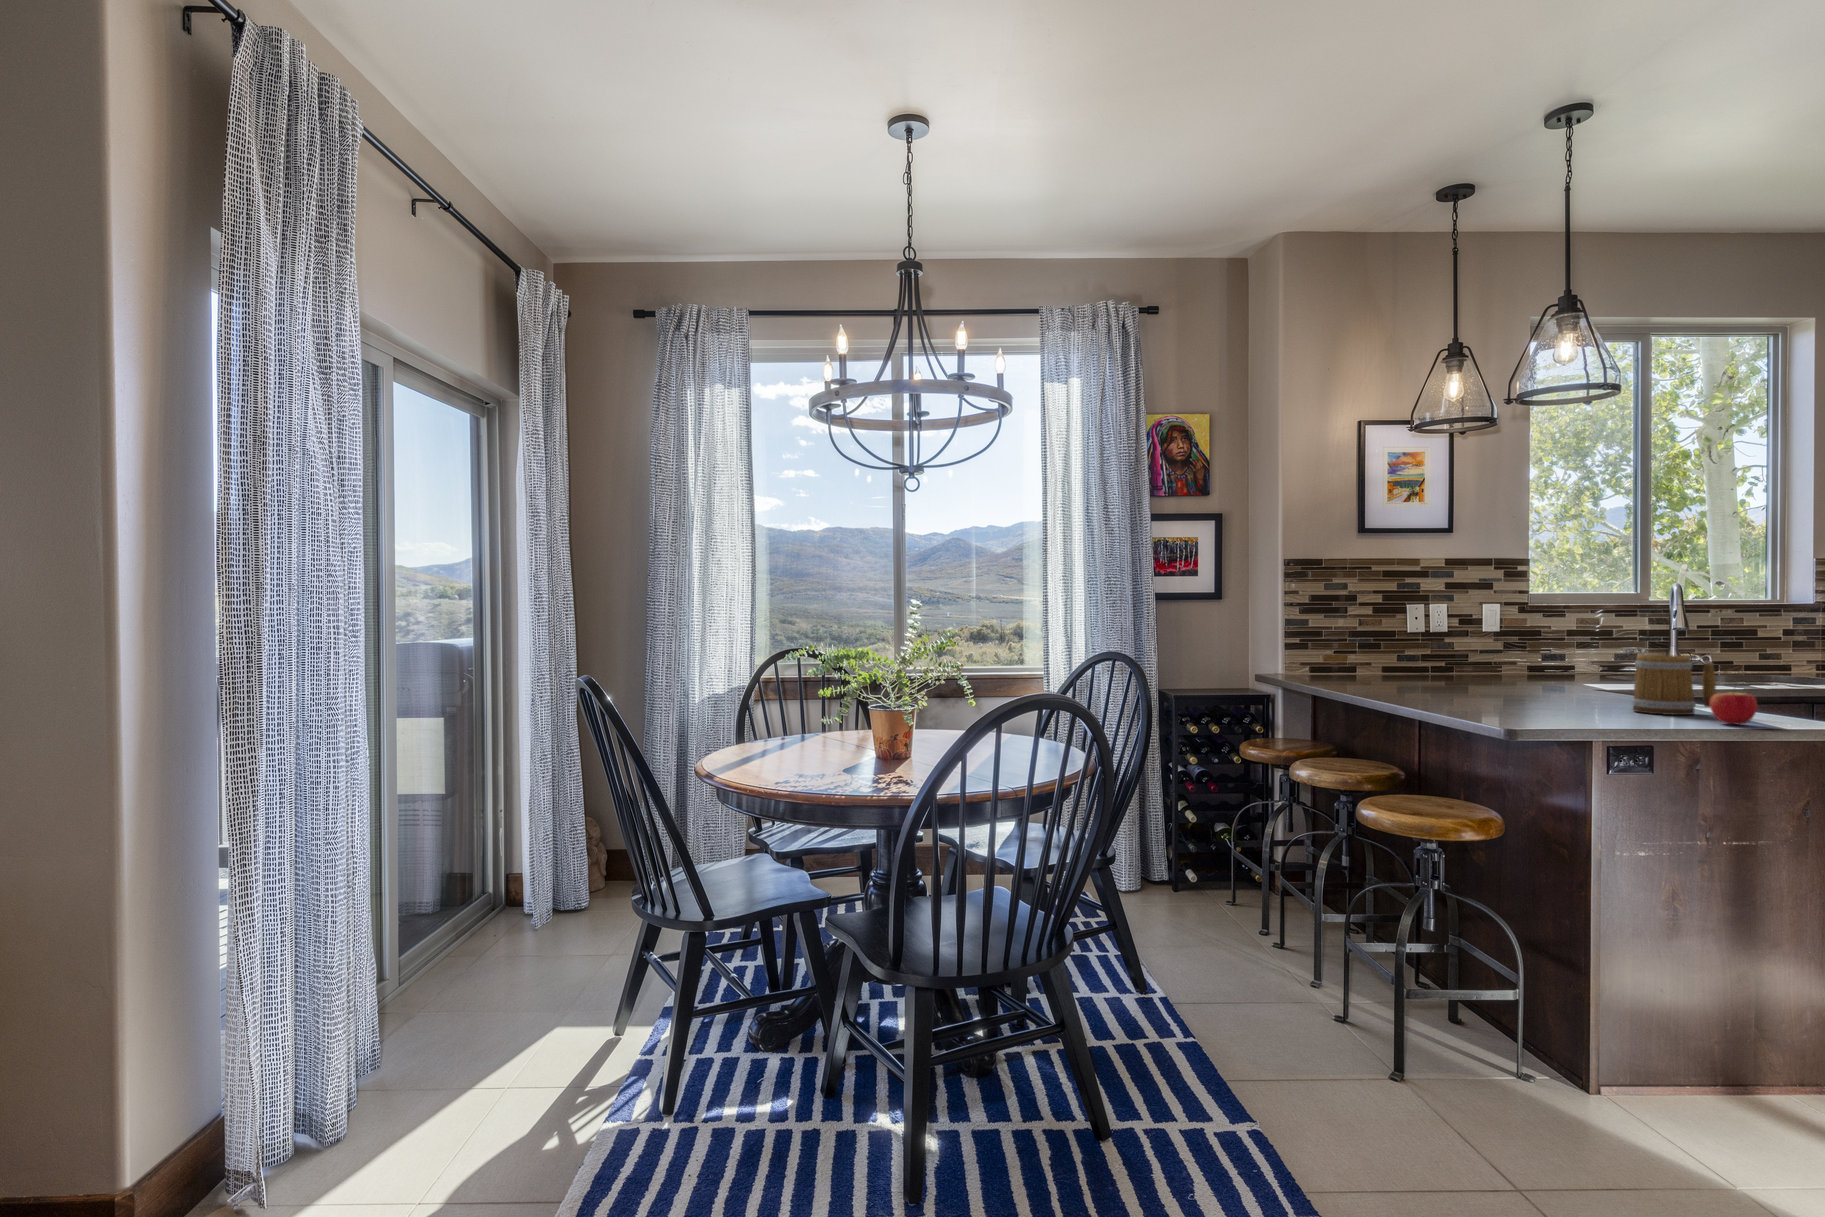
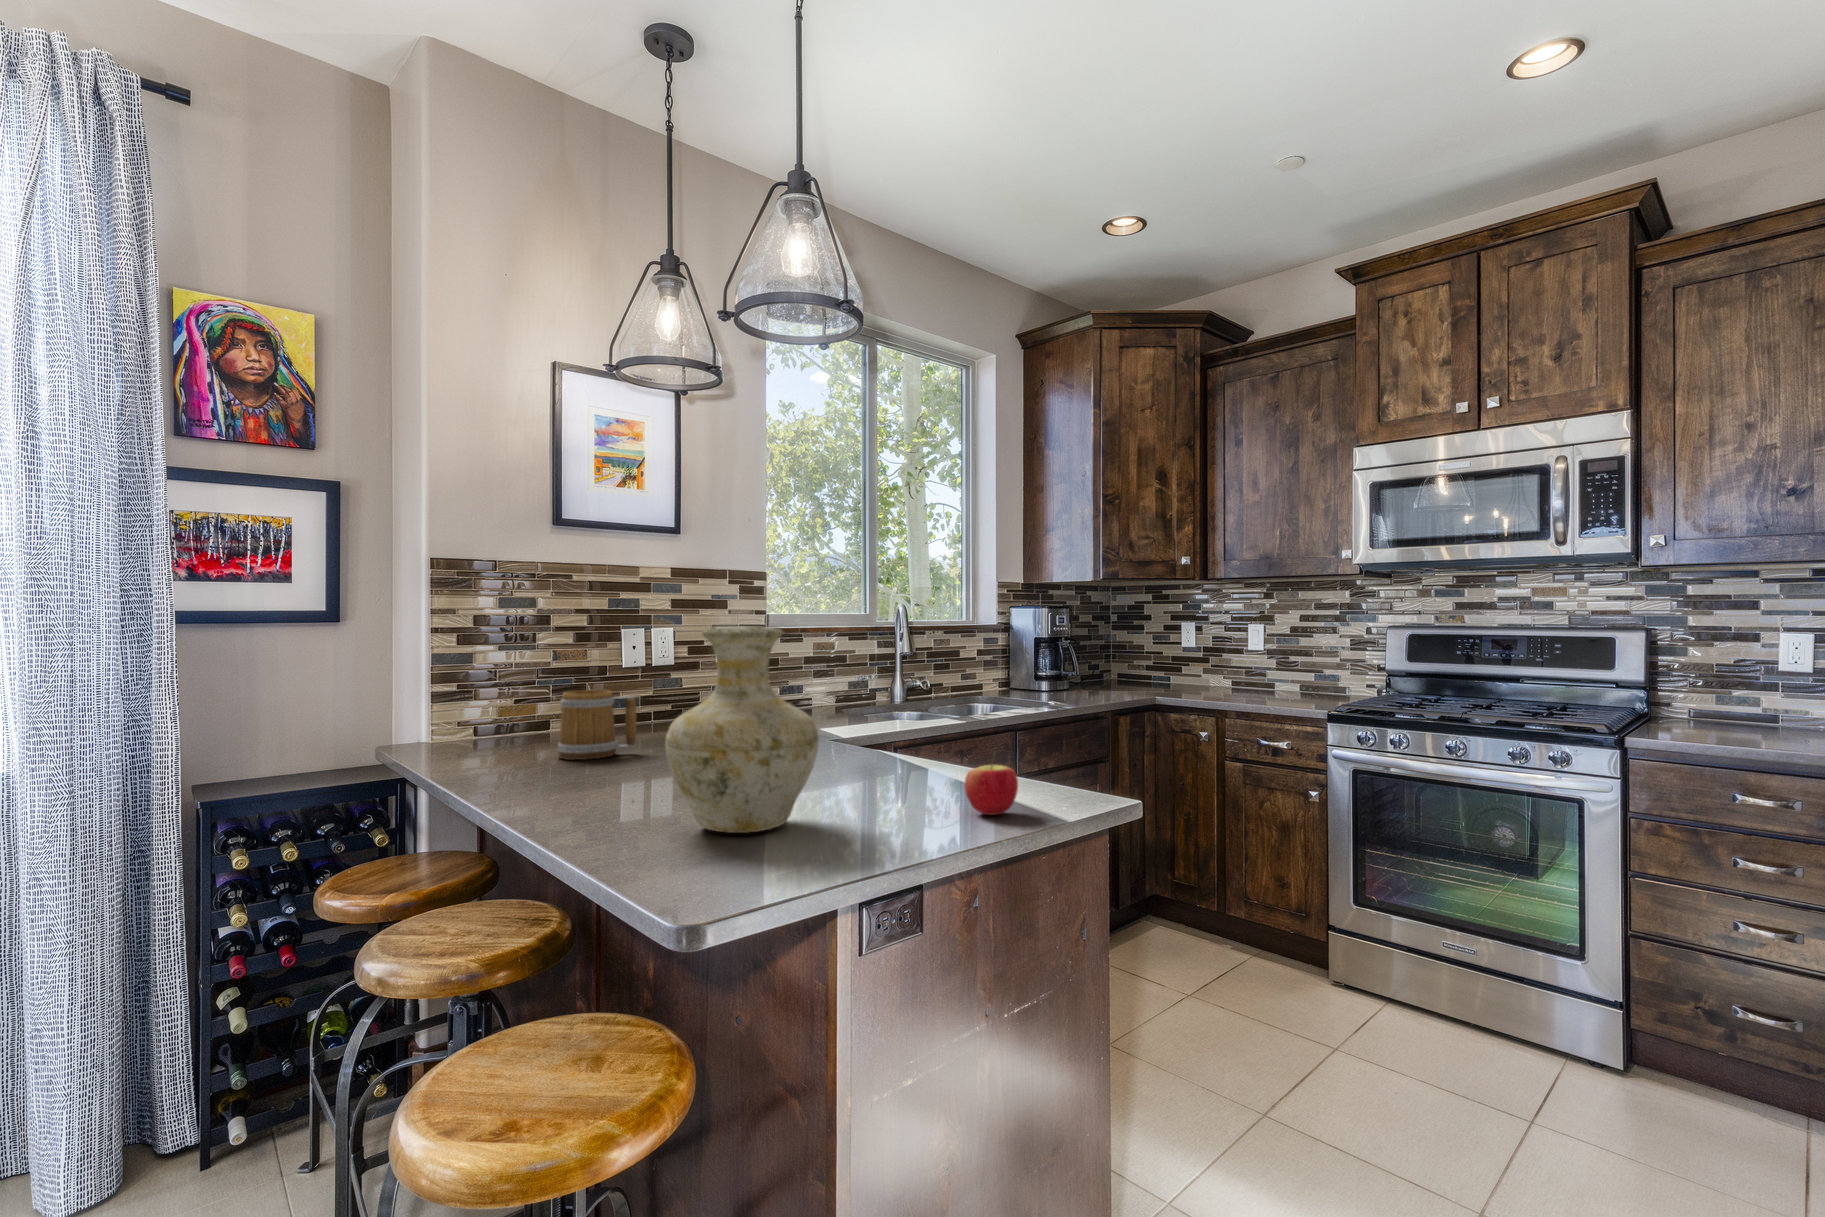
vase: none [1487,600,1592,716] -> present [665,626,819,833]
mug: present [1632,655,1716,715] -> present [558,690,637,760]

